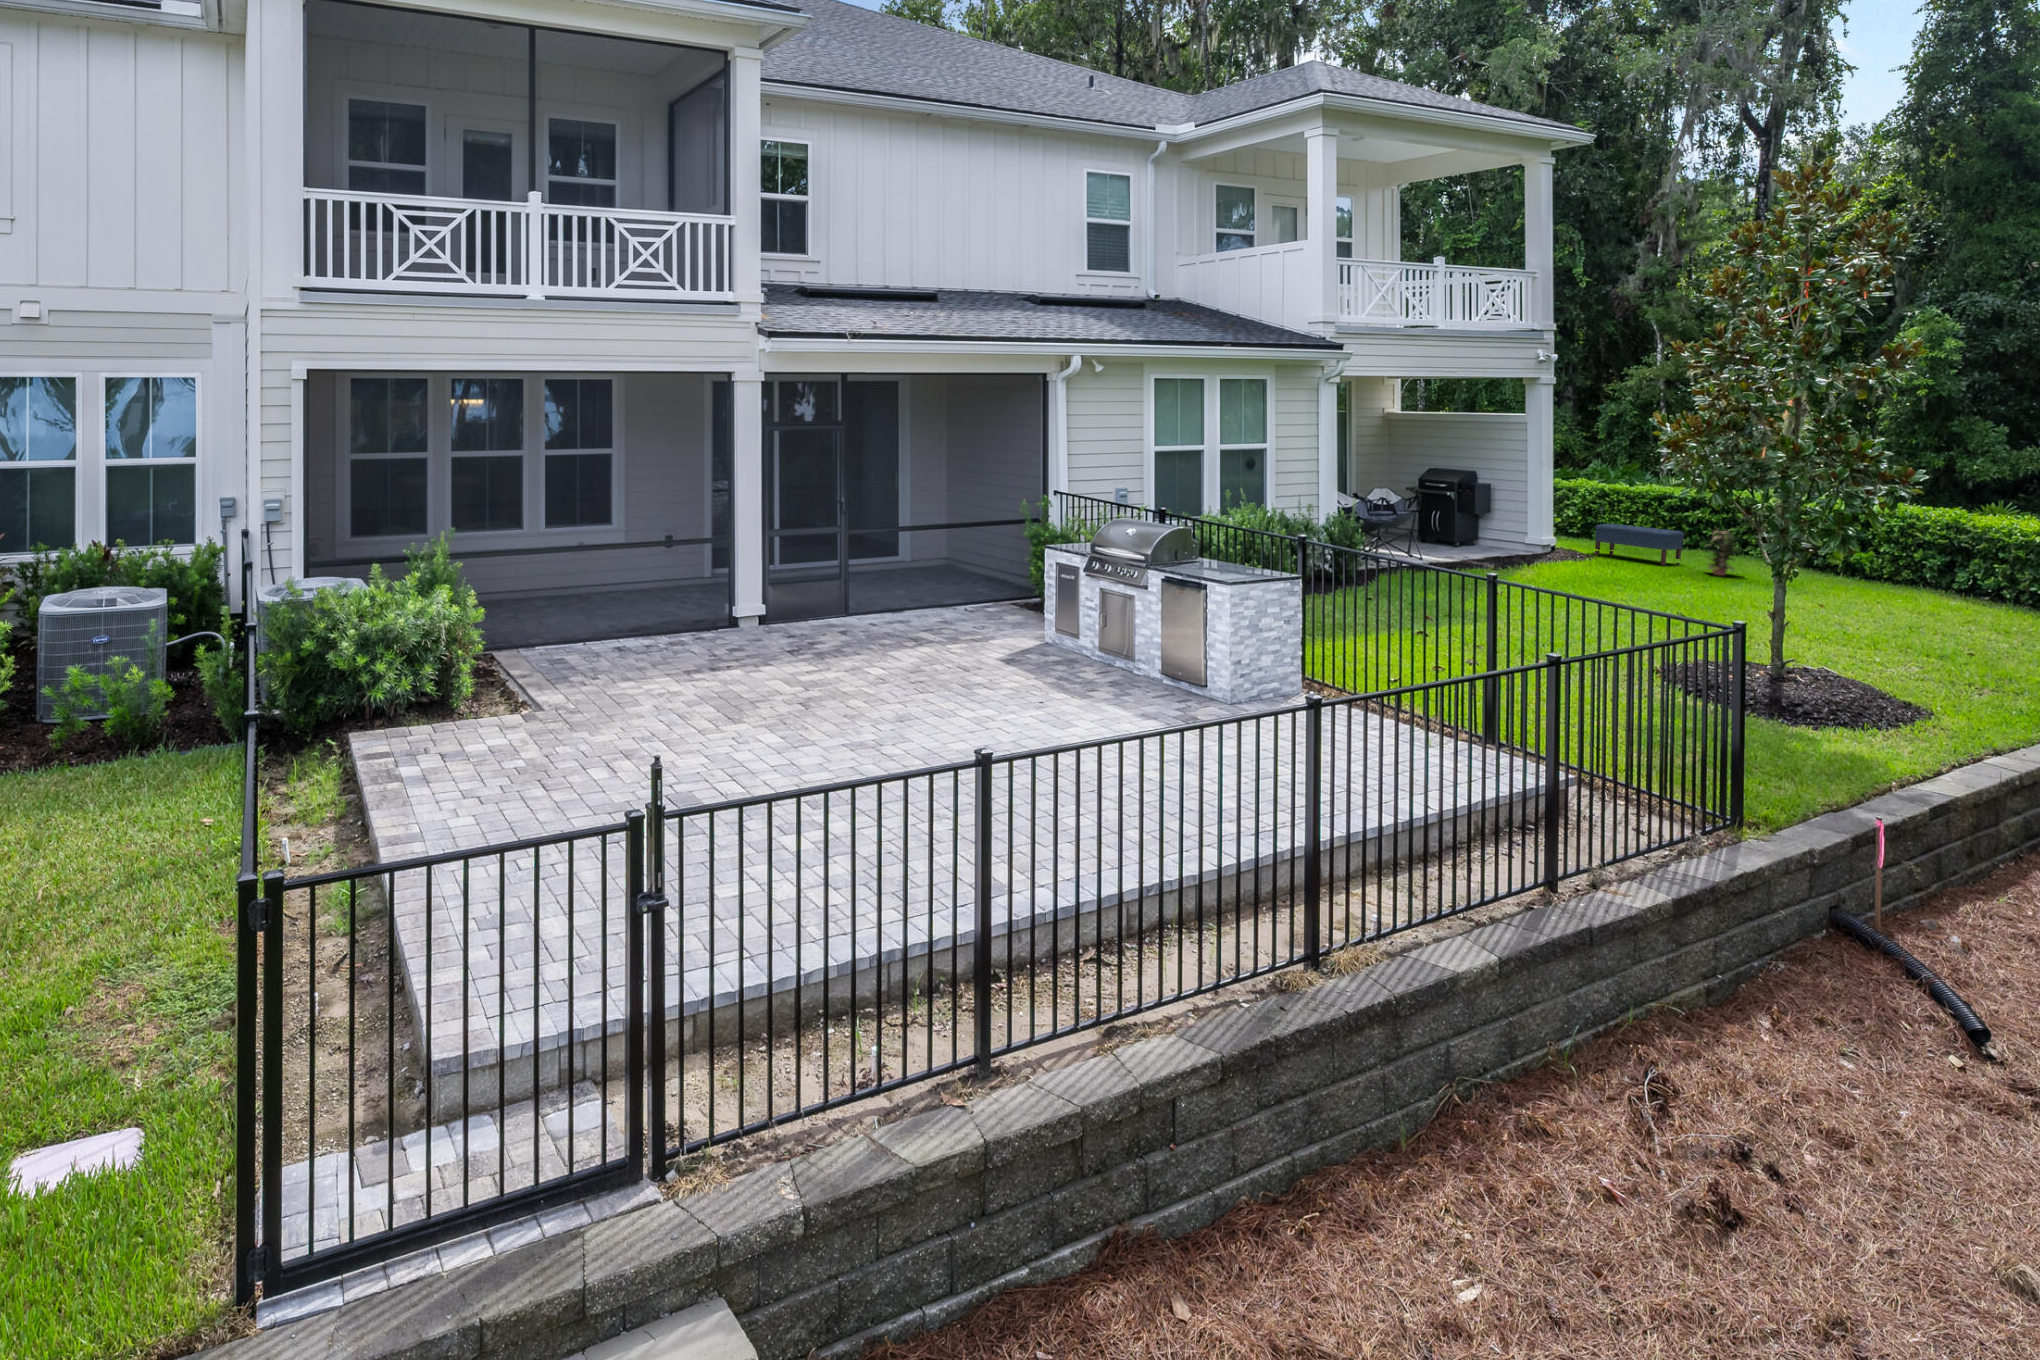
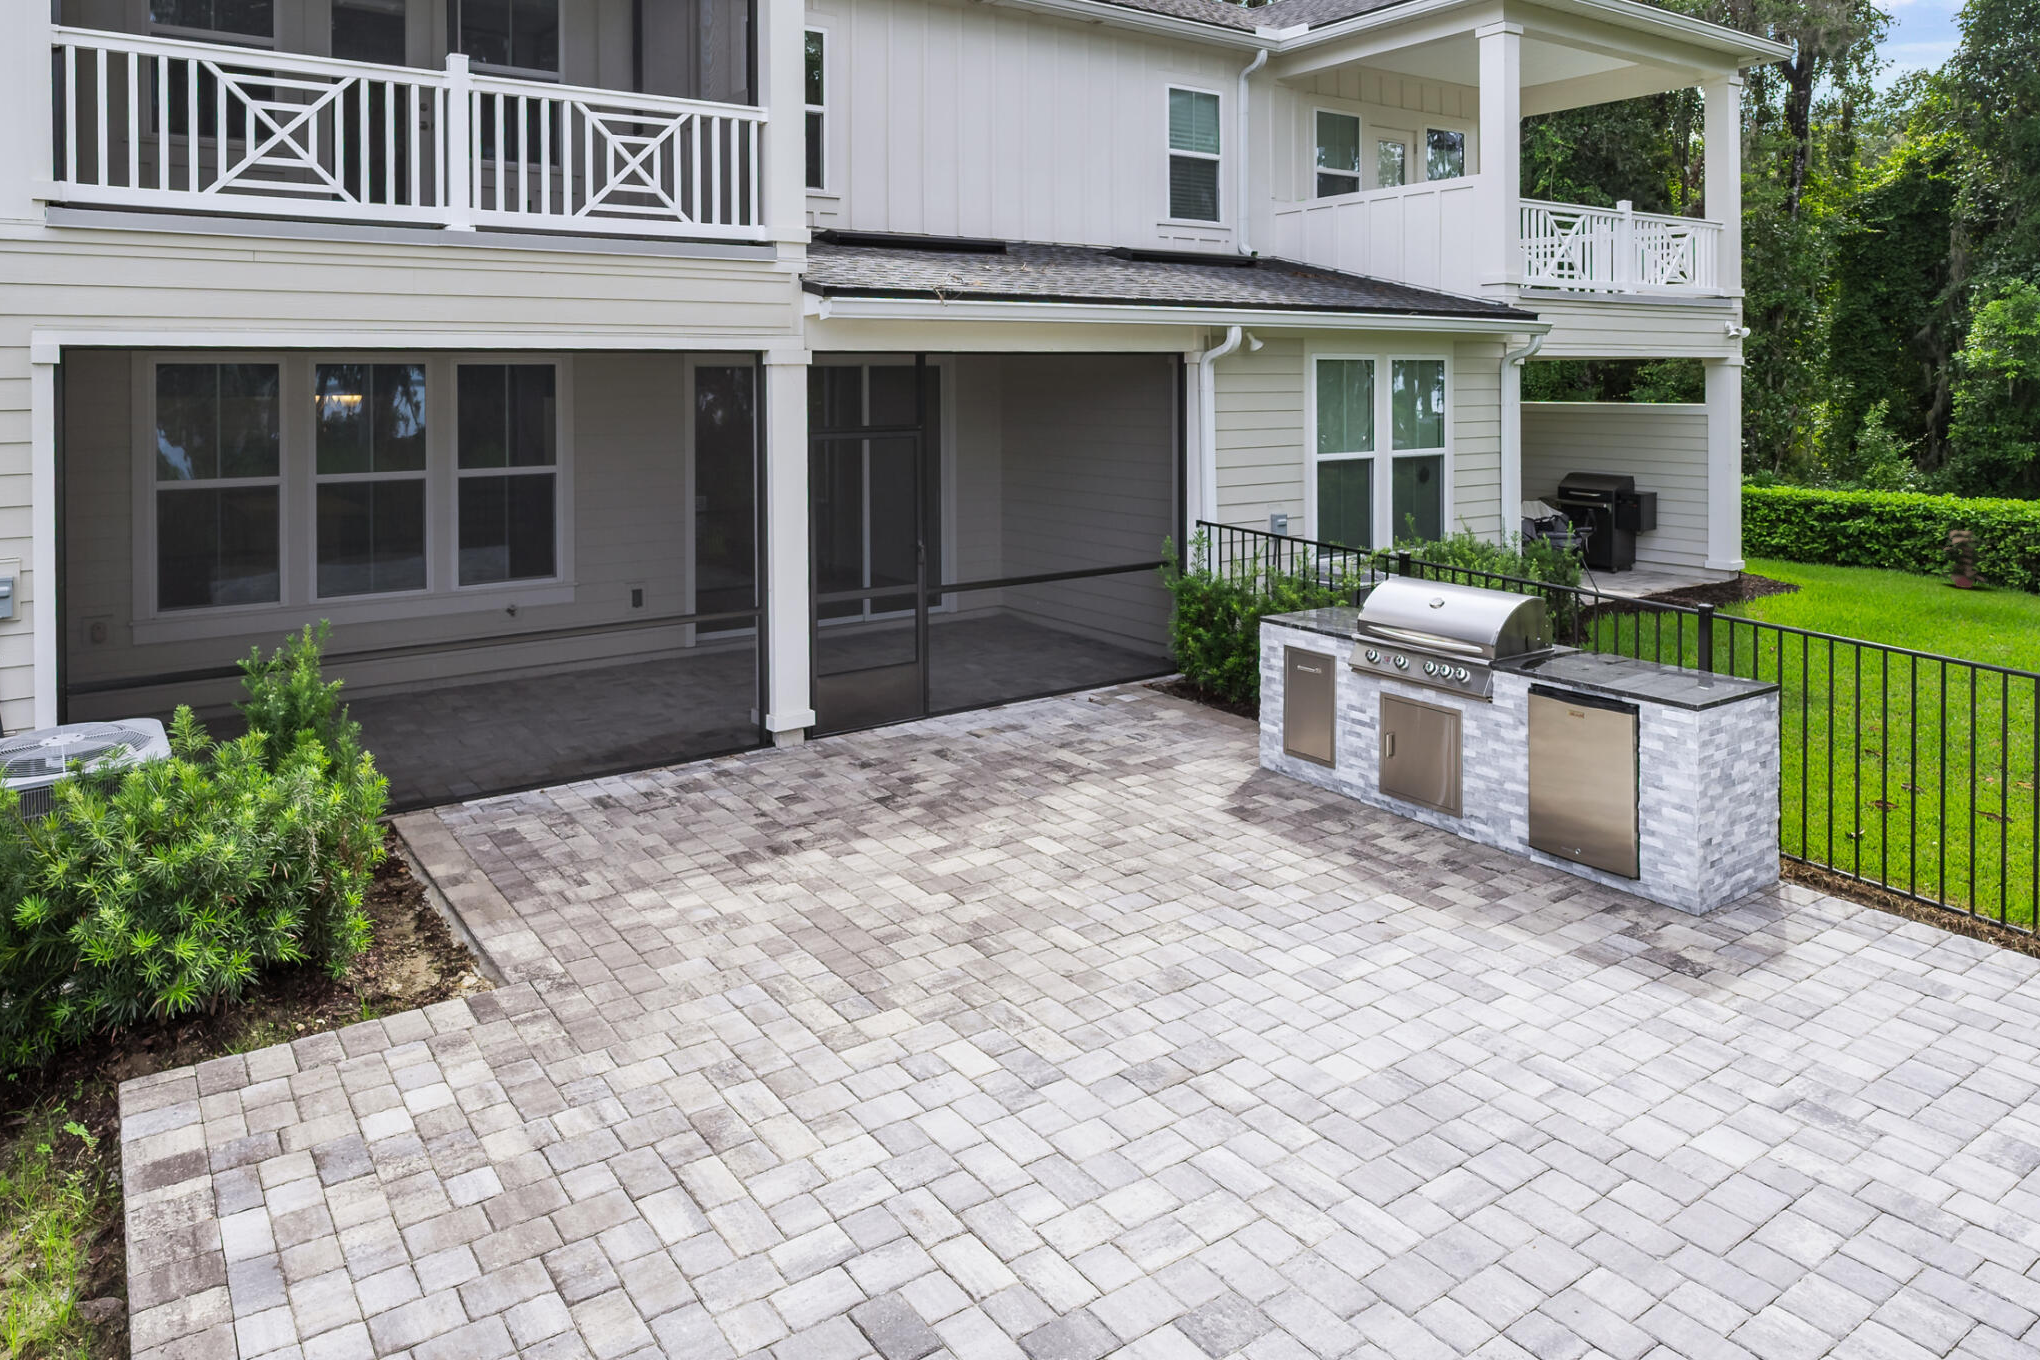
bench: present [1595,524,1685,566] -> none [1784,522,1901,575]

